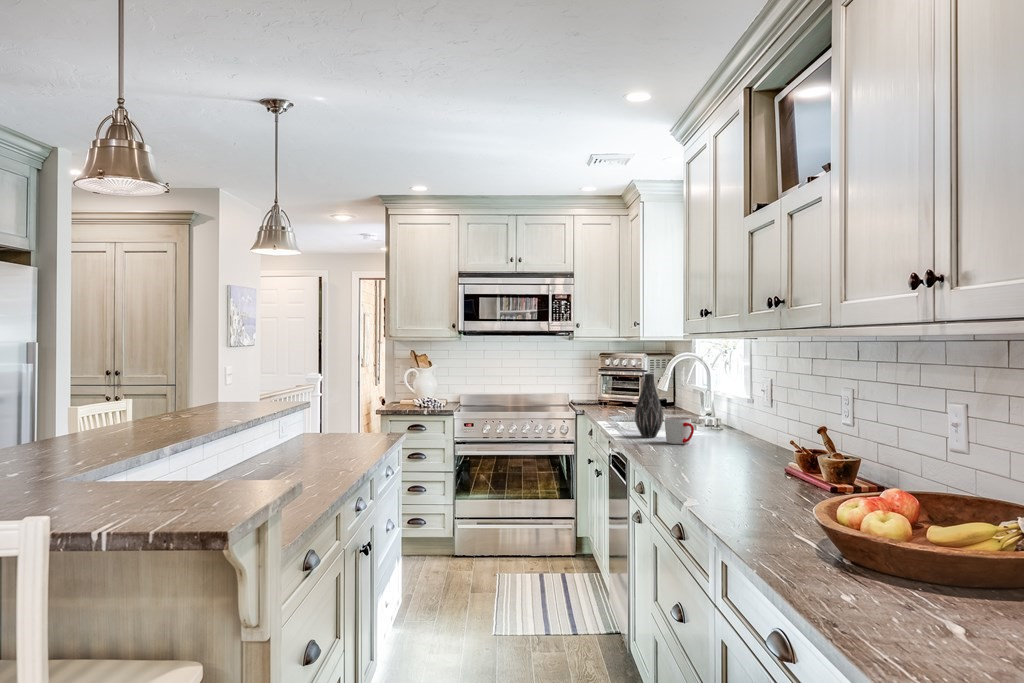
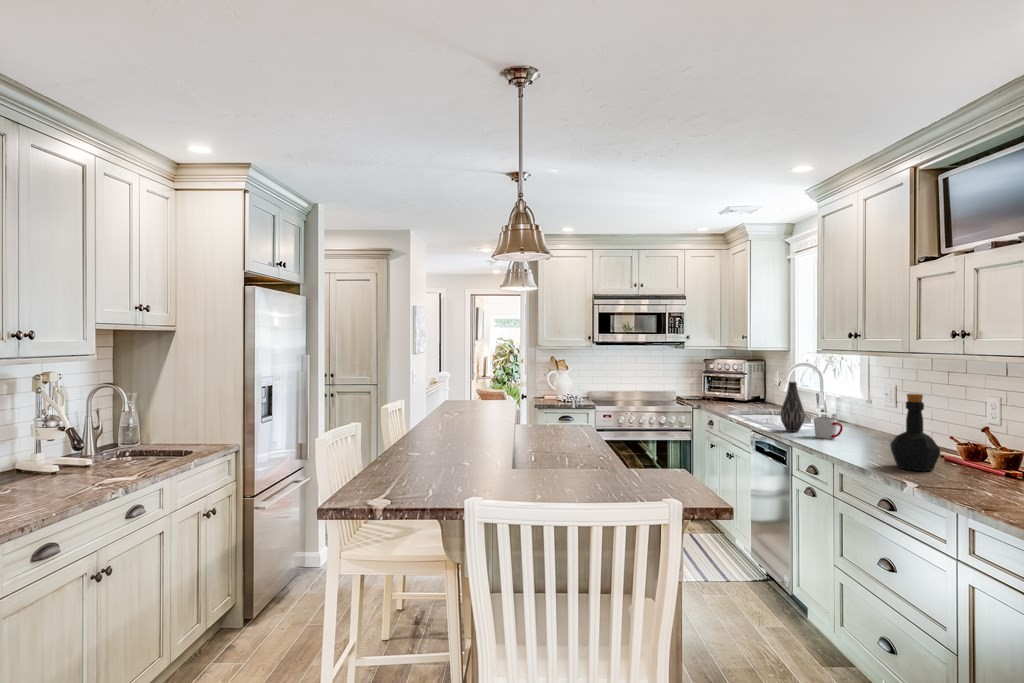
bottle: none [704,379,755,477] -> present [891,394,940,471]

